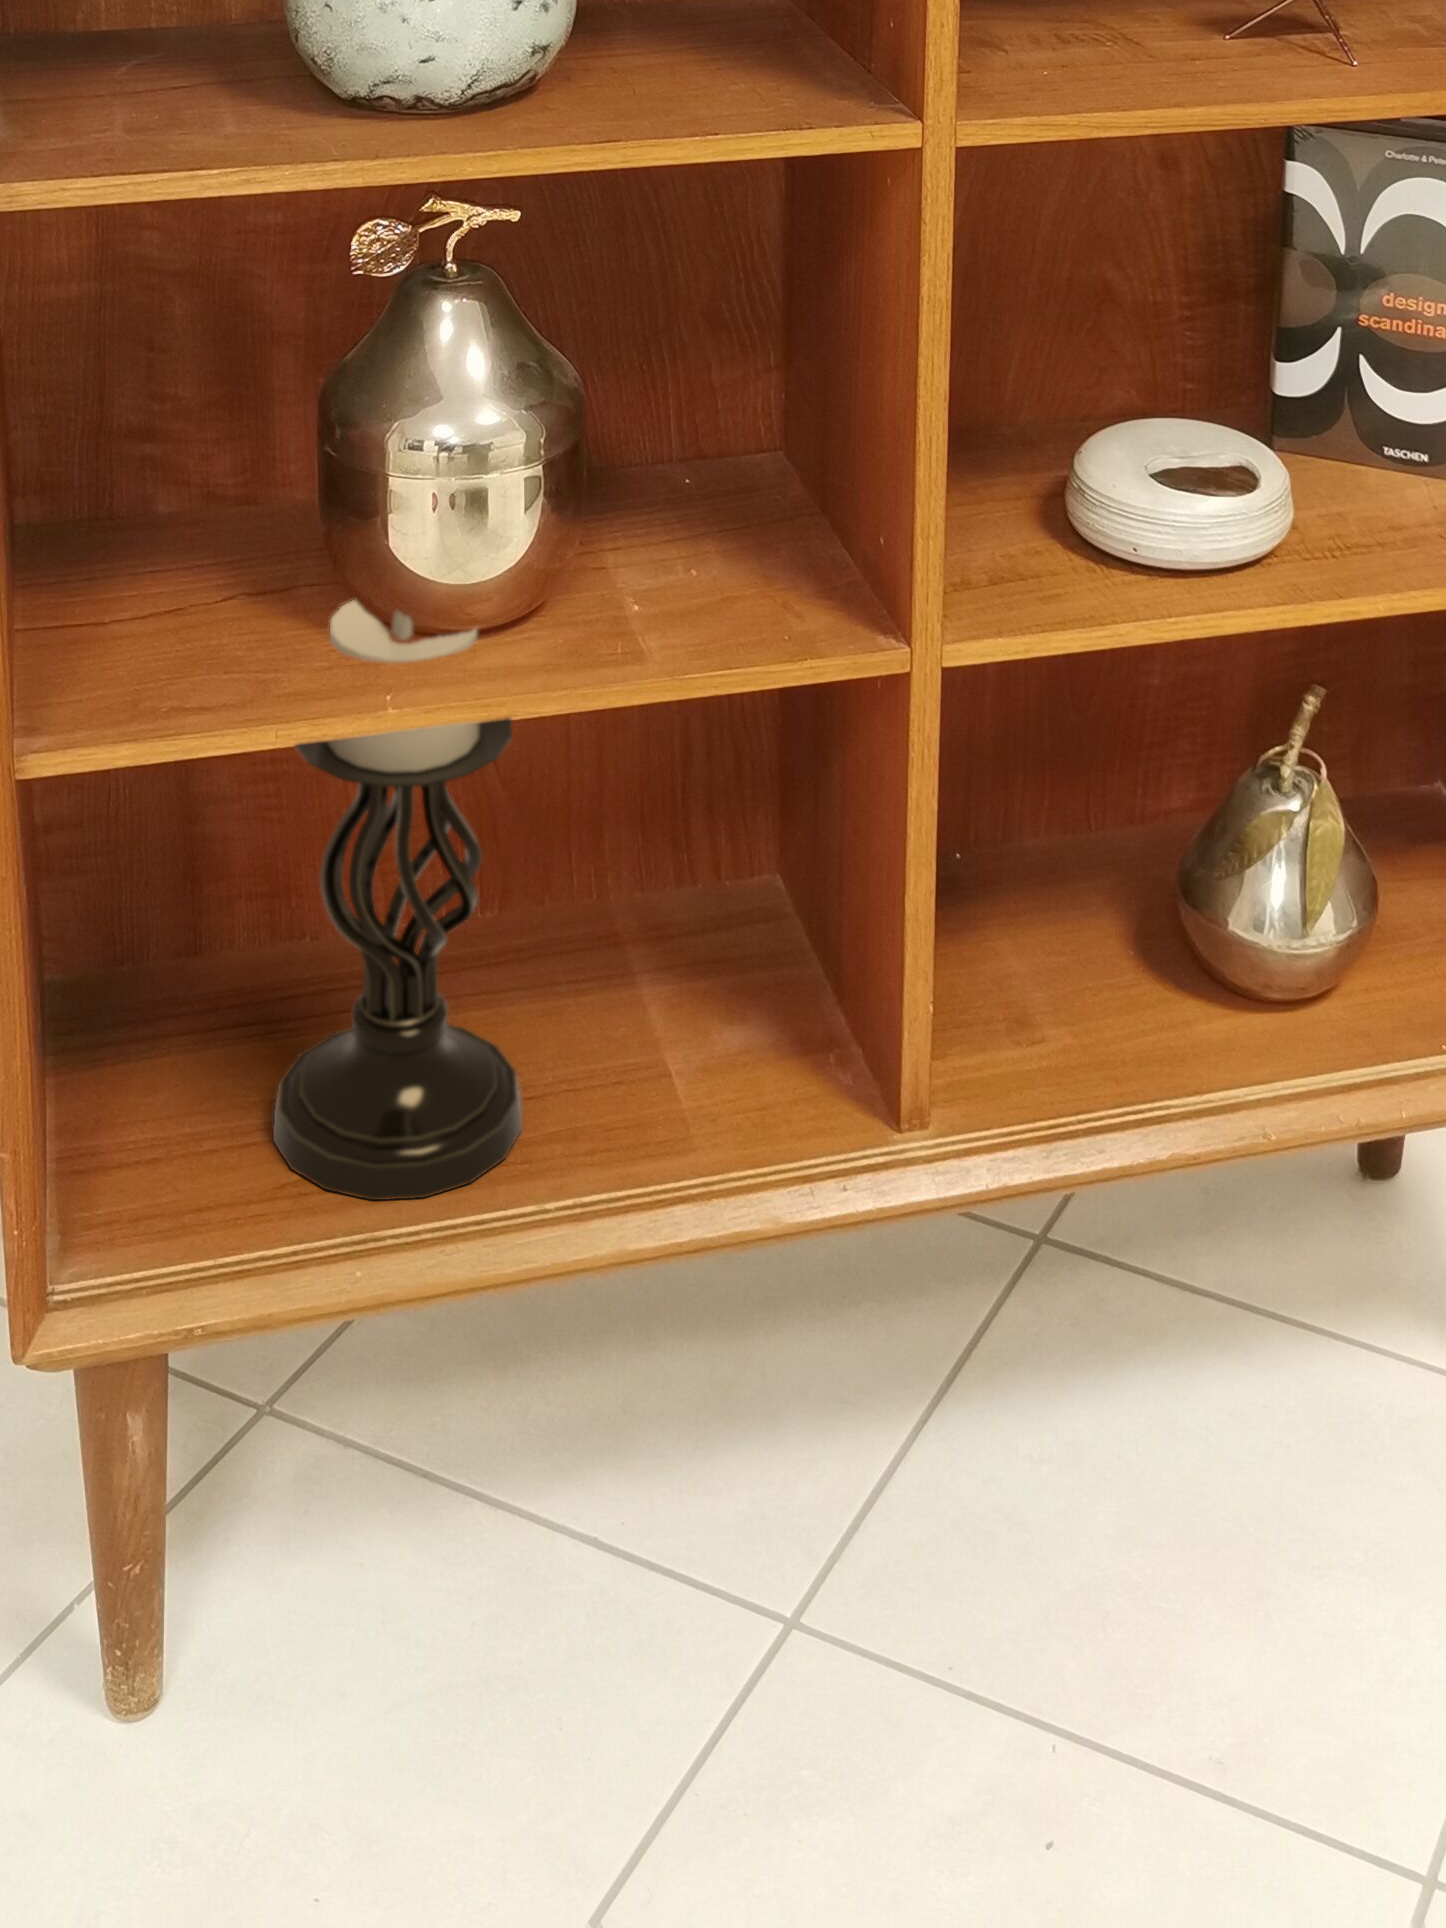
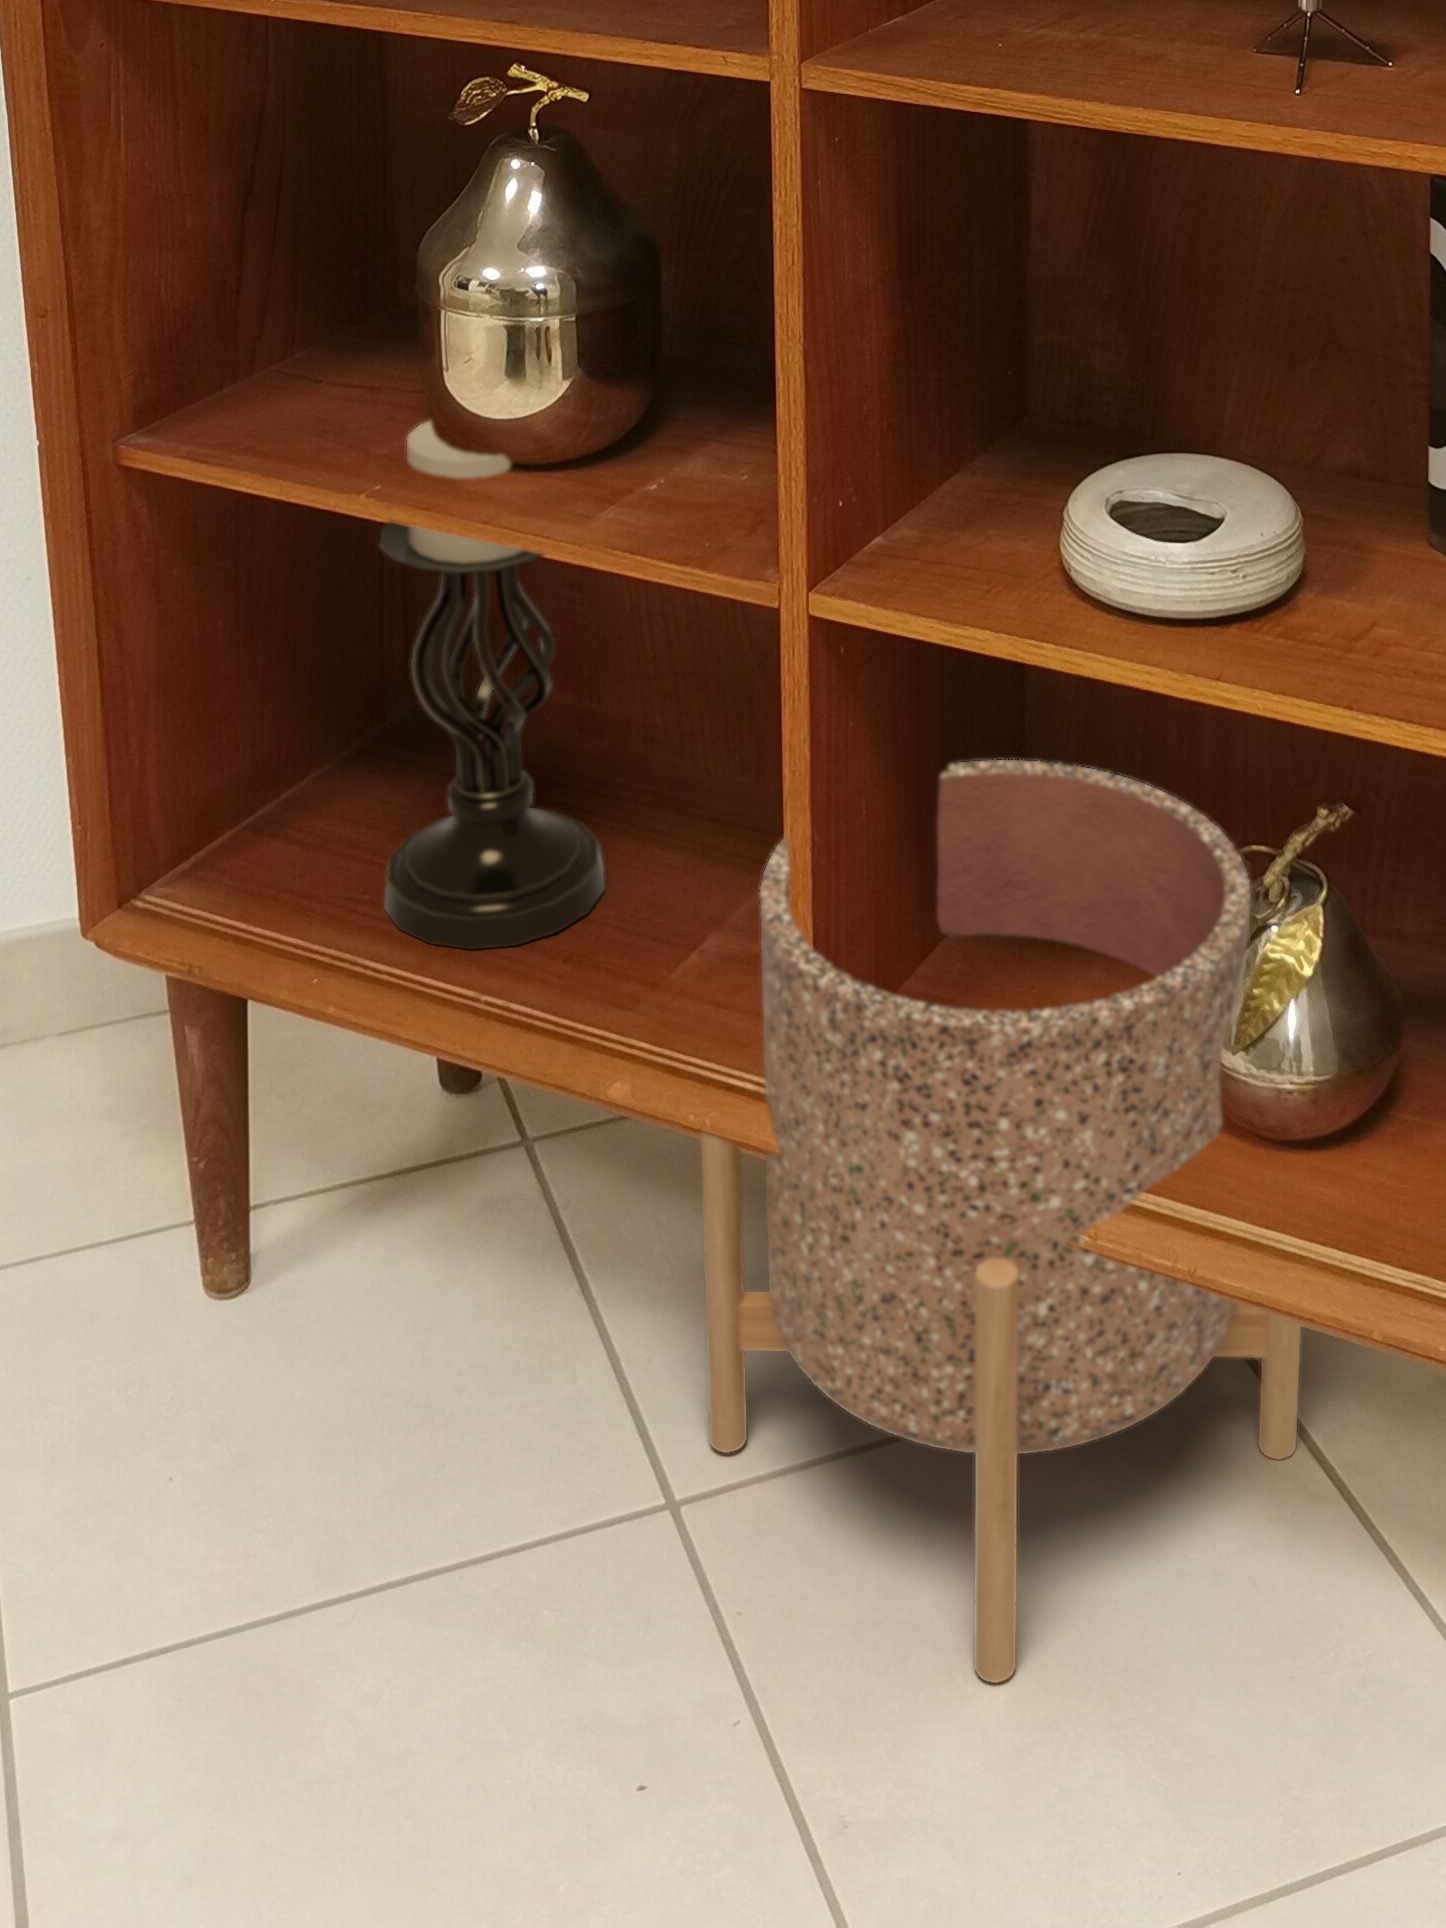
planter: none [756,758,1262,1593] -> present [701,760,1301,1683]

